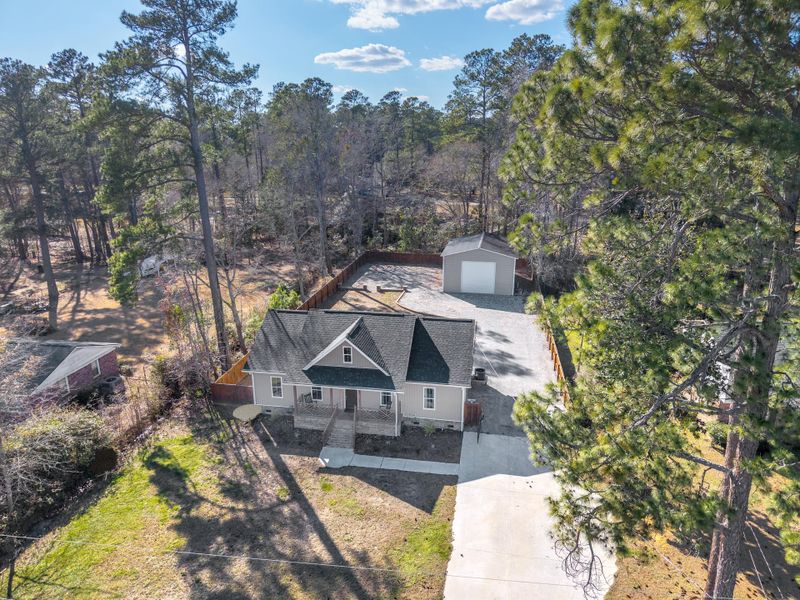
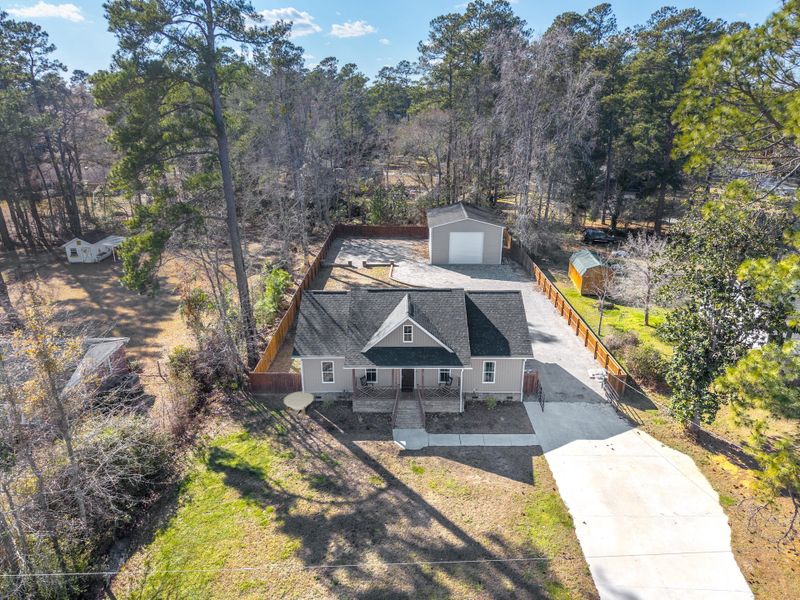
lounge chair: present [90,448,117,480] -> none [152,453,182,489]

